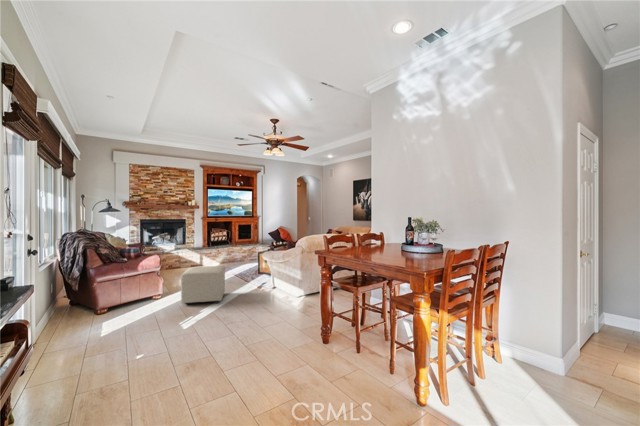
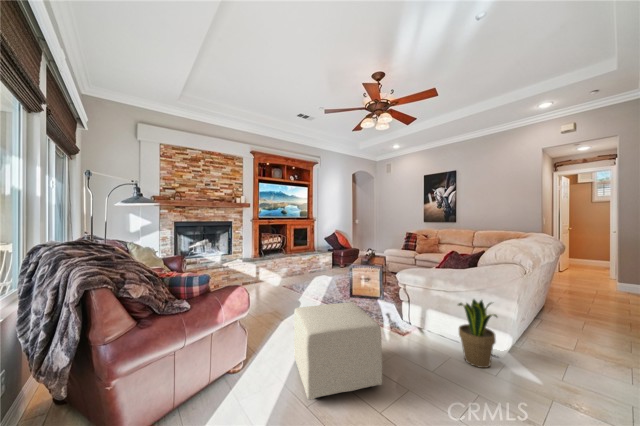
potted plant: none [273,263,294,299] -> present [458,299,497,368]

